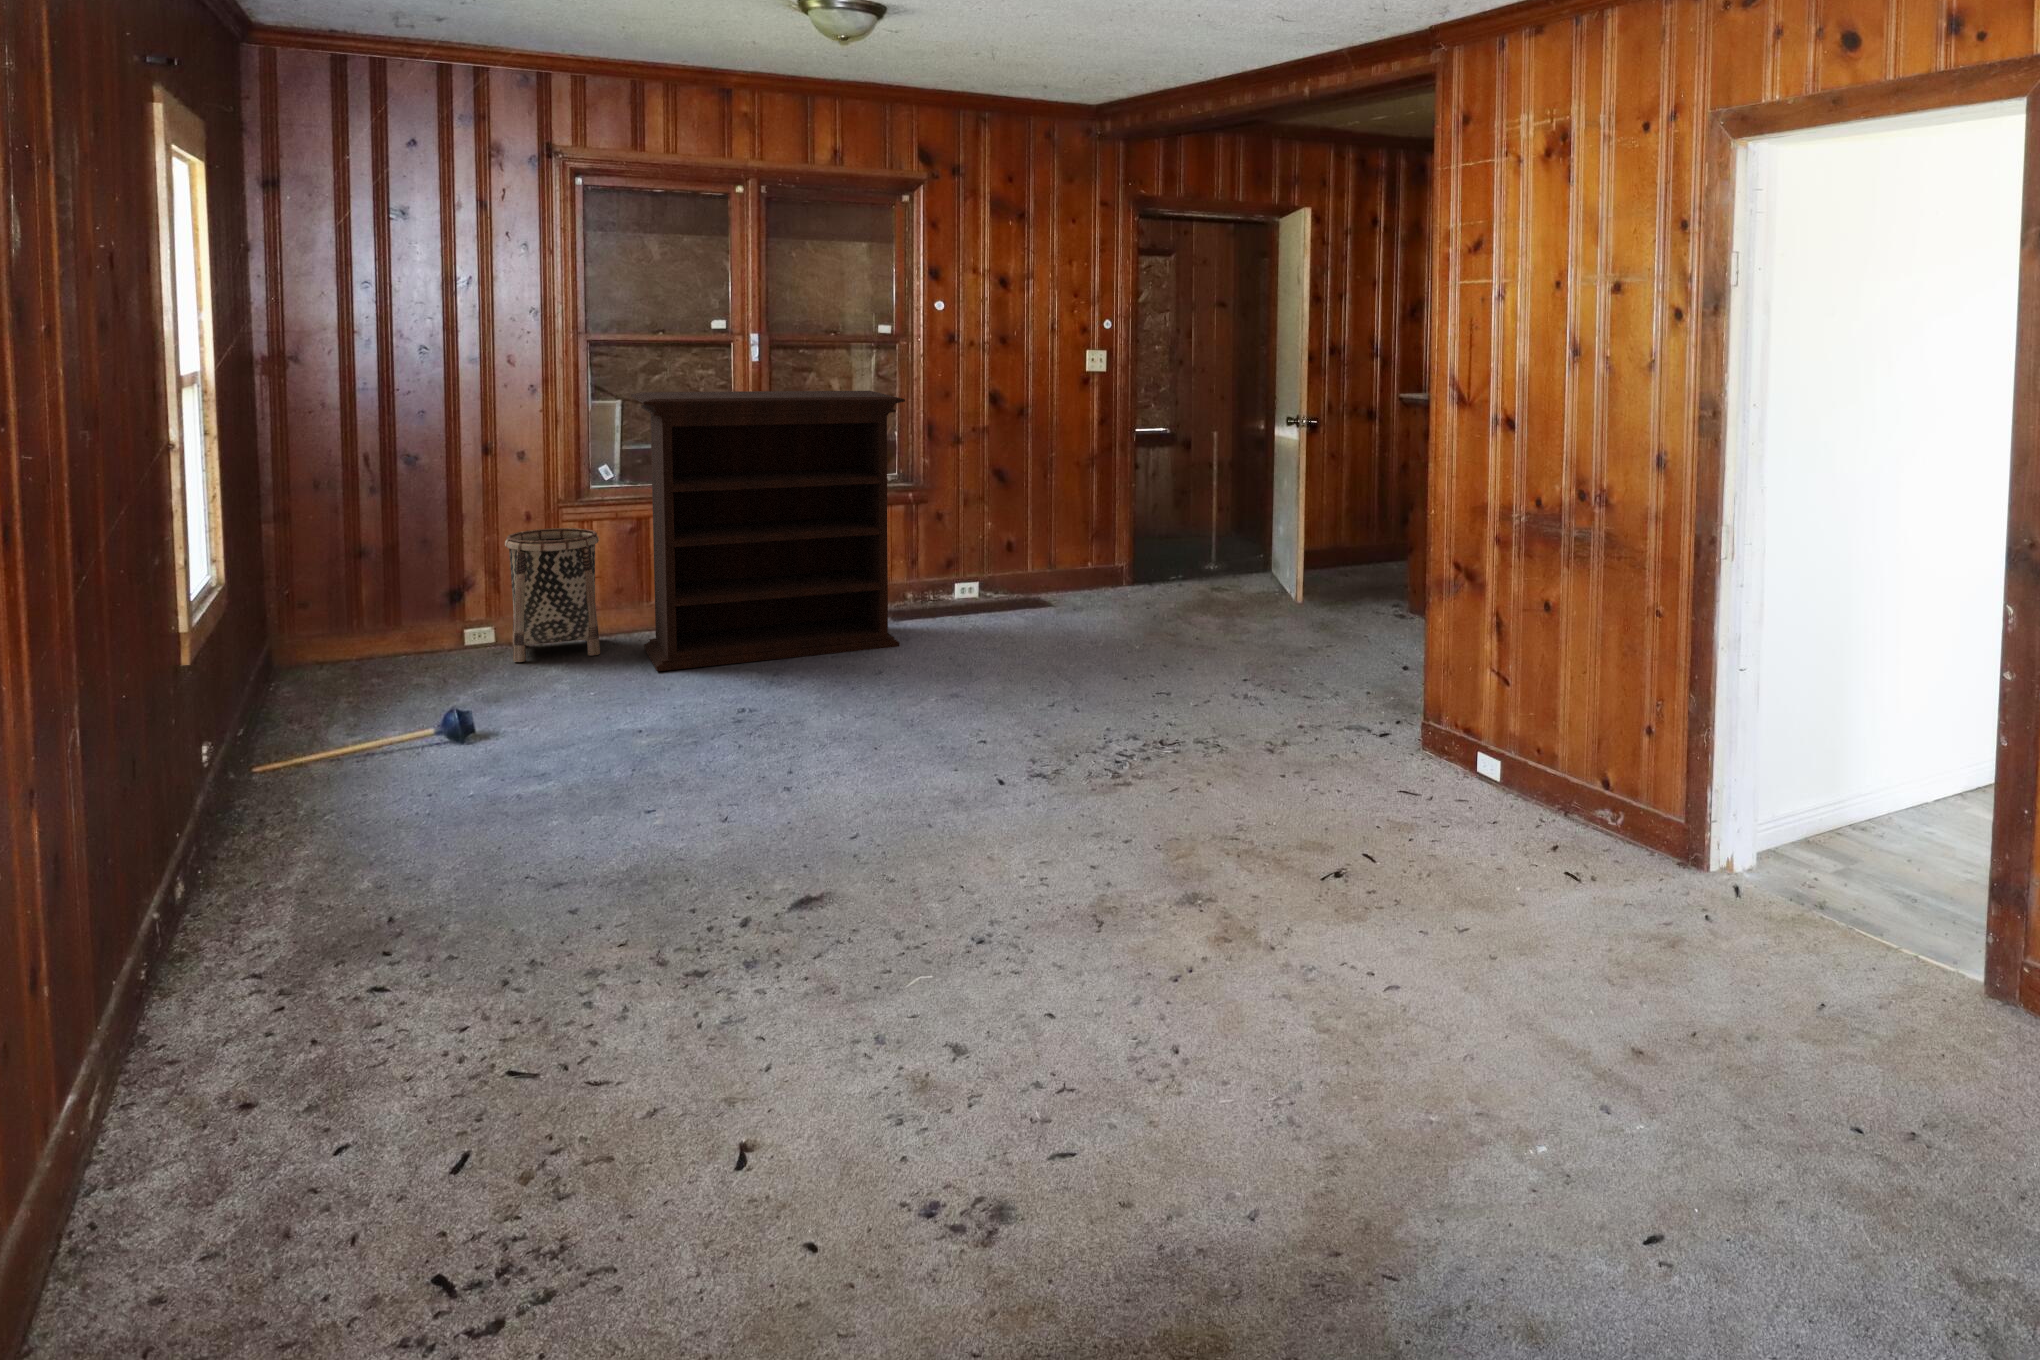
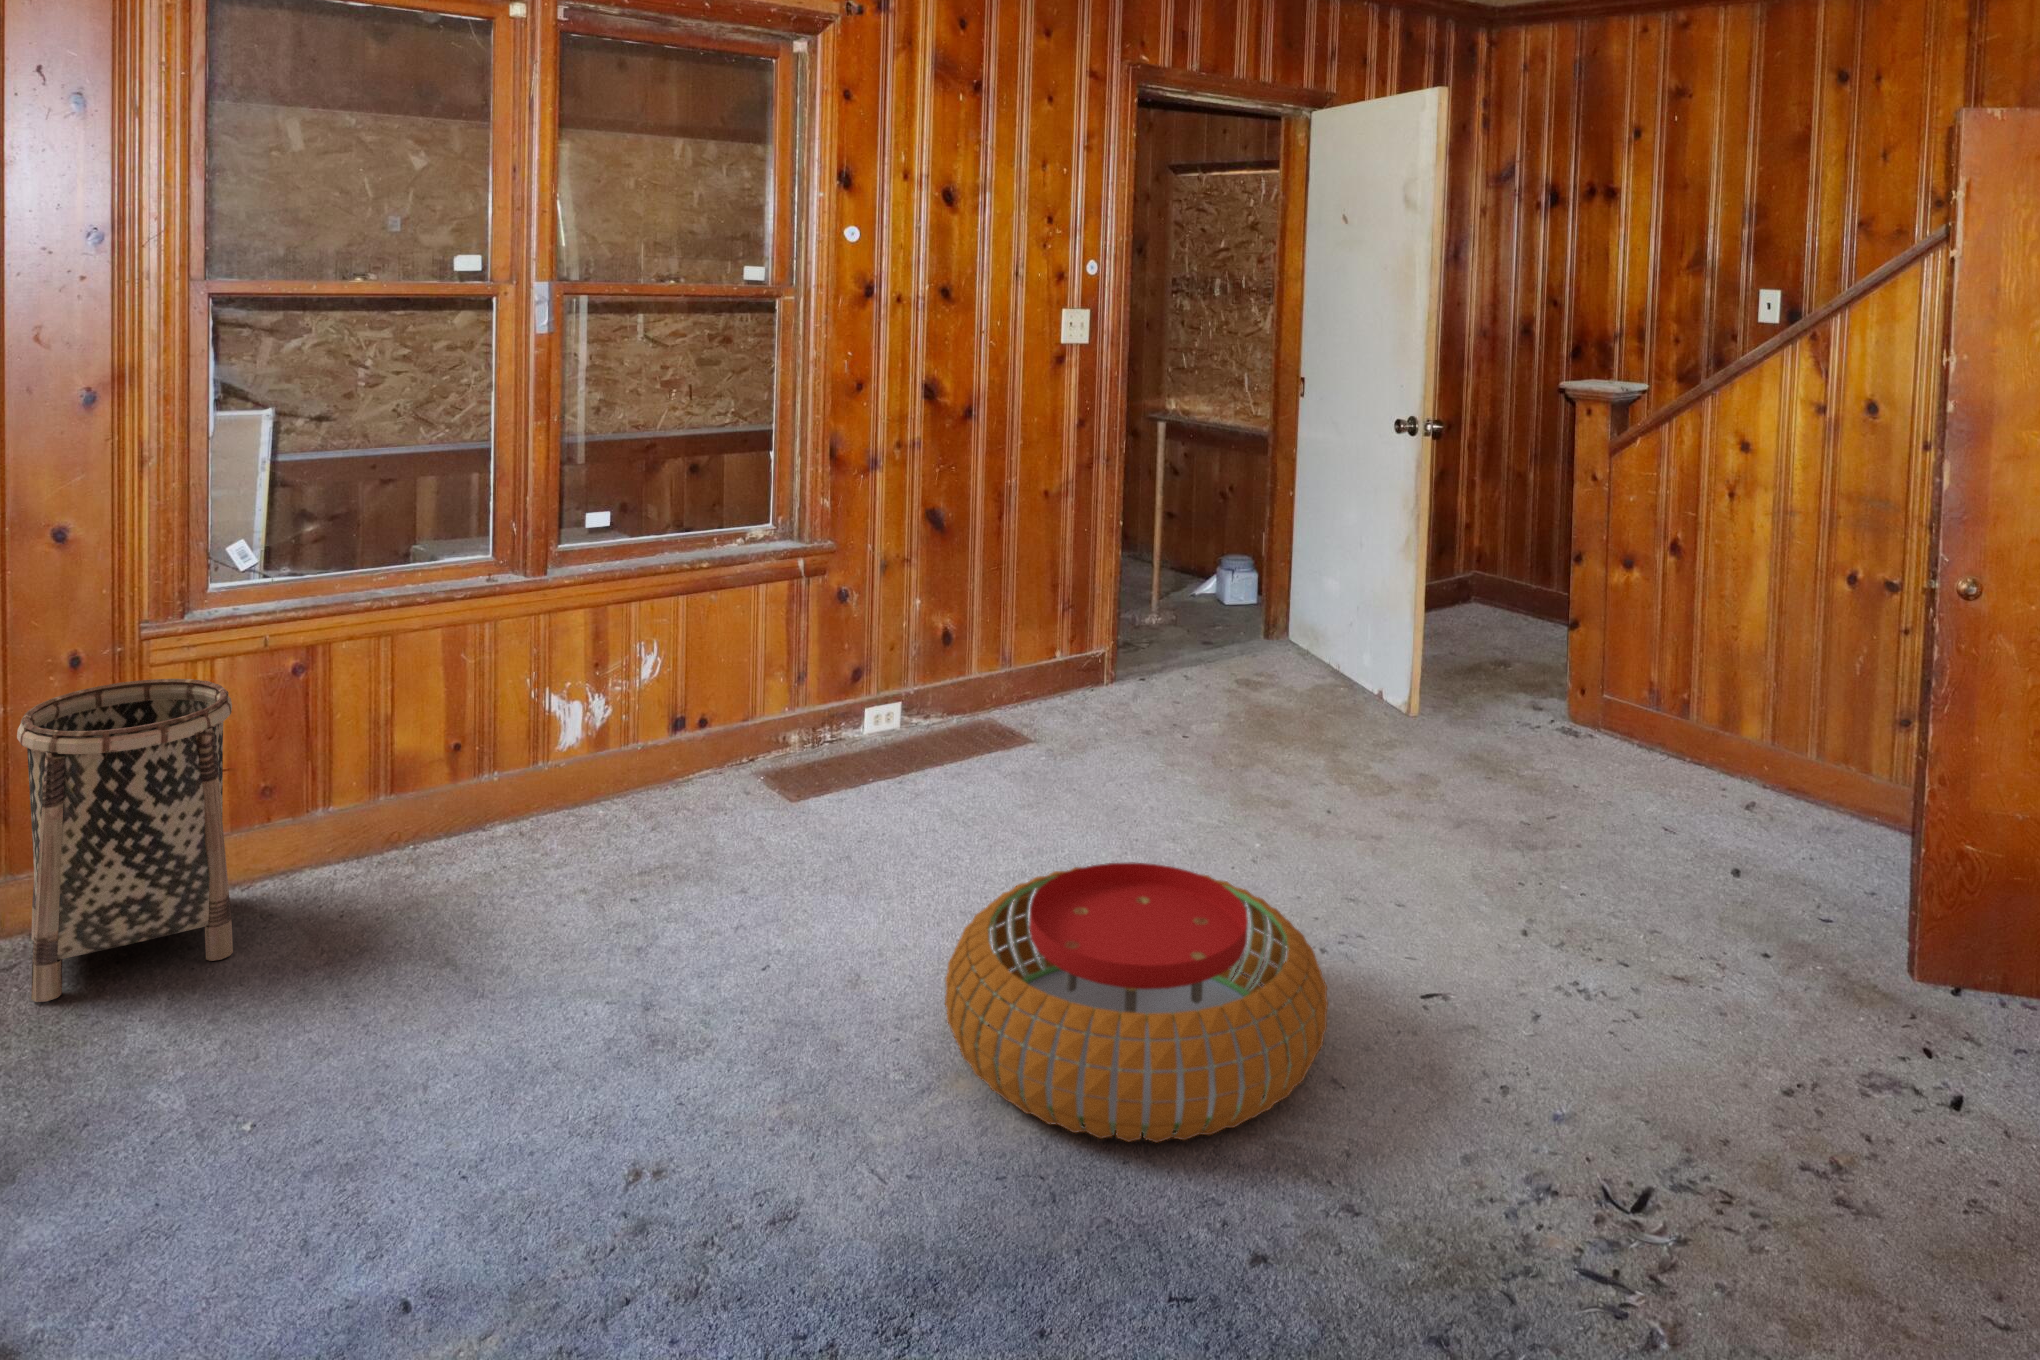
bookshelf: present [631,391,905,671] -> none [311,388,866,1013]
pouf: none [898,620,1083,717] -> present [945,862,1328,1142]

